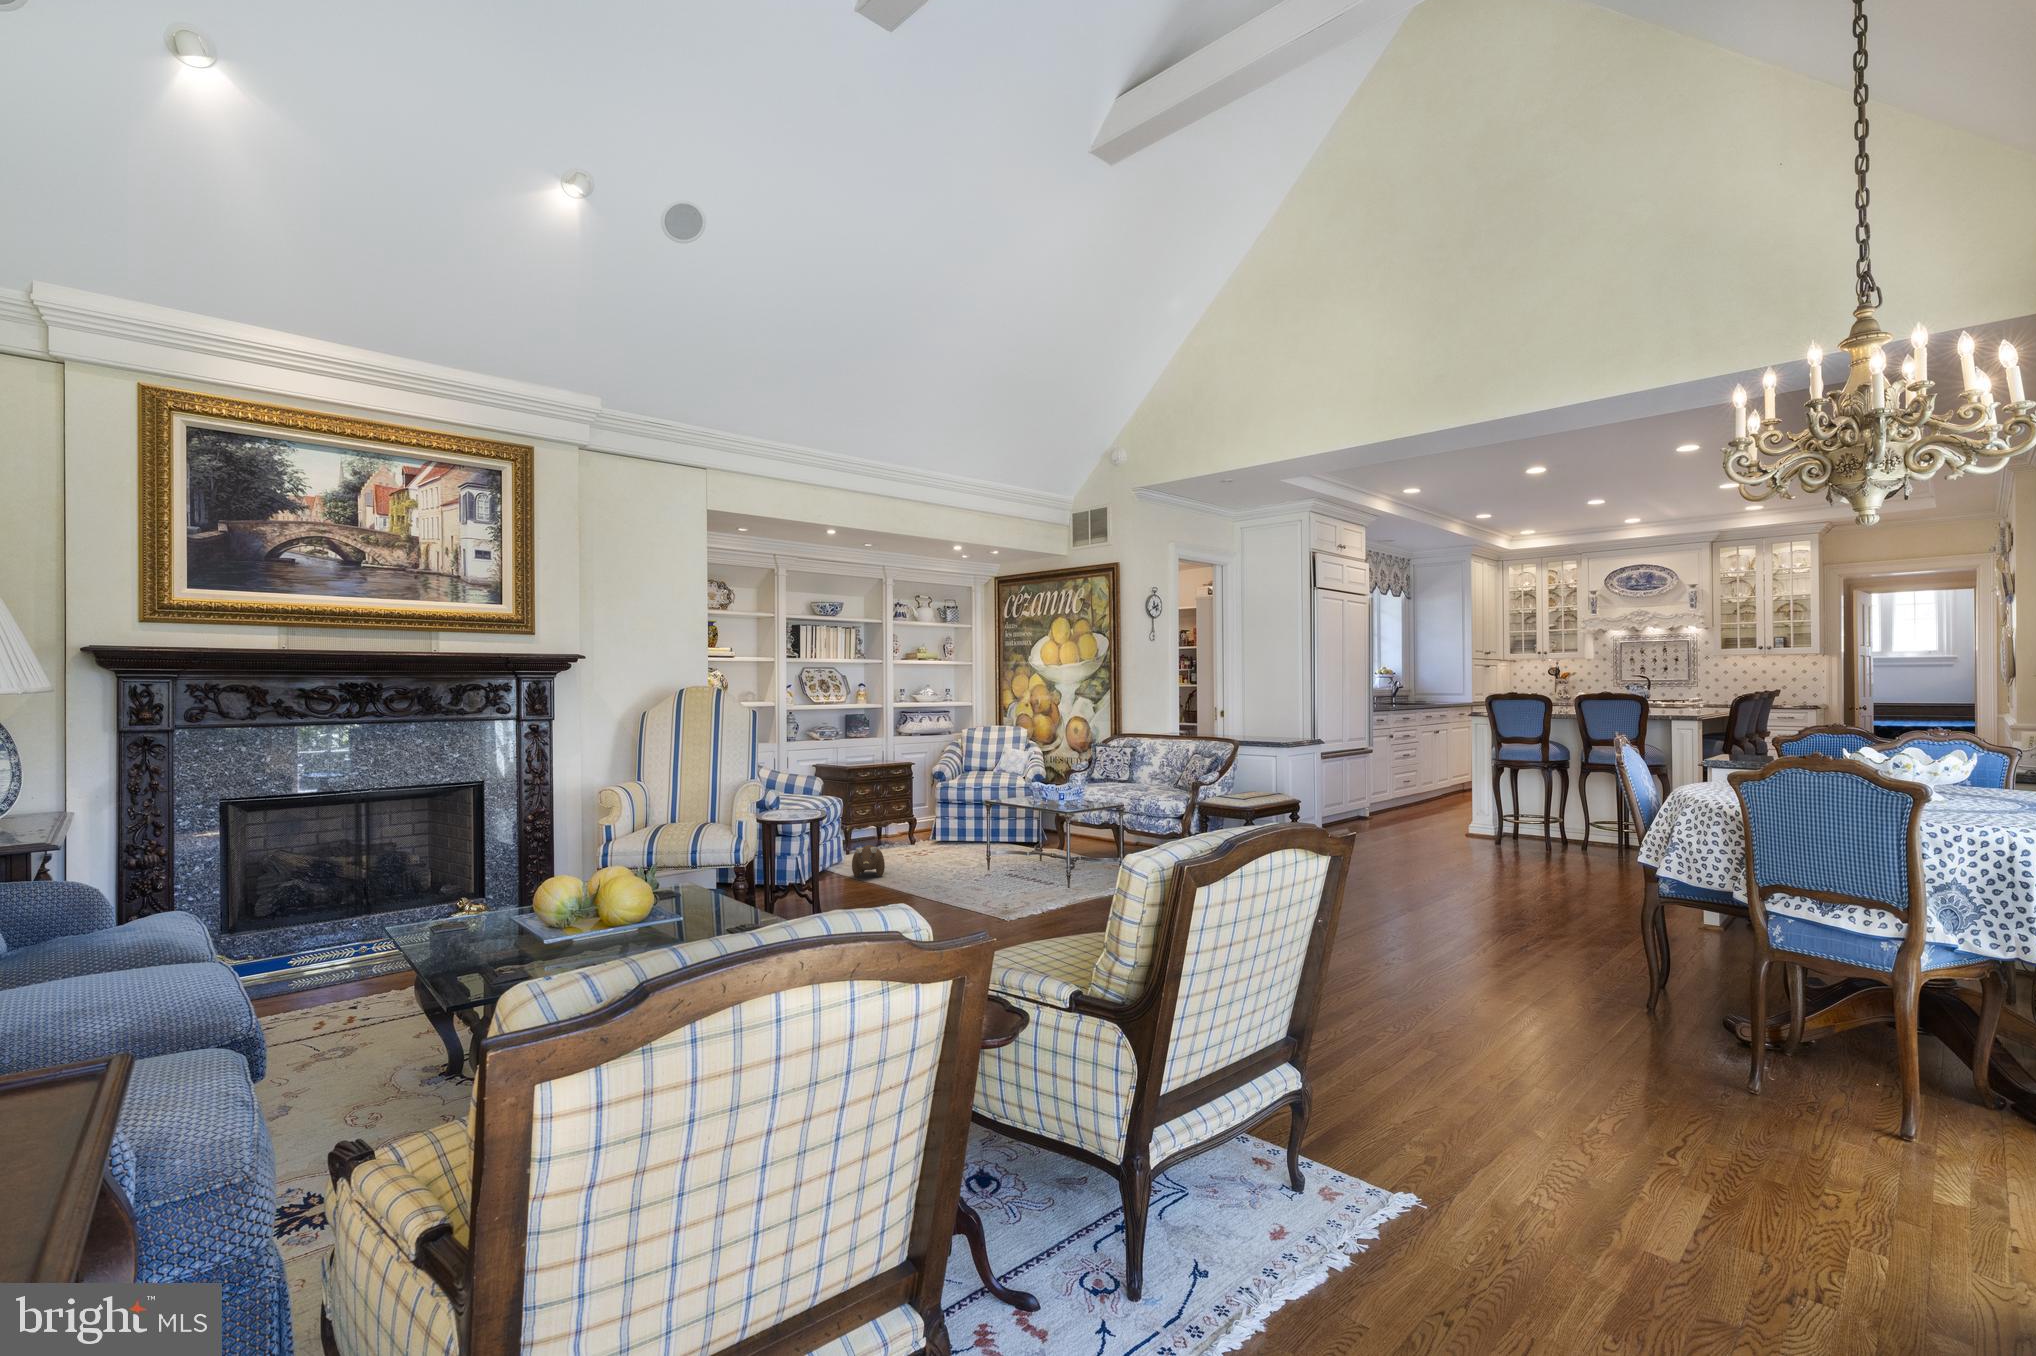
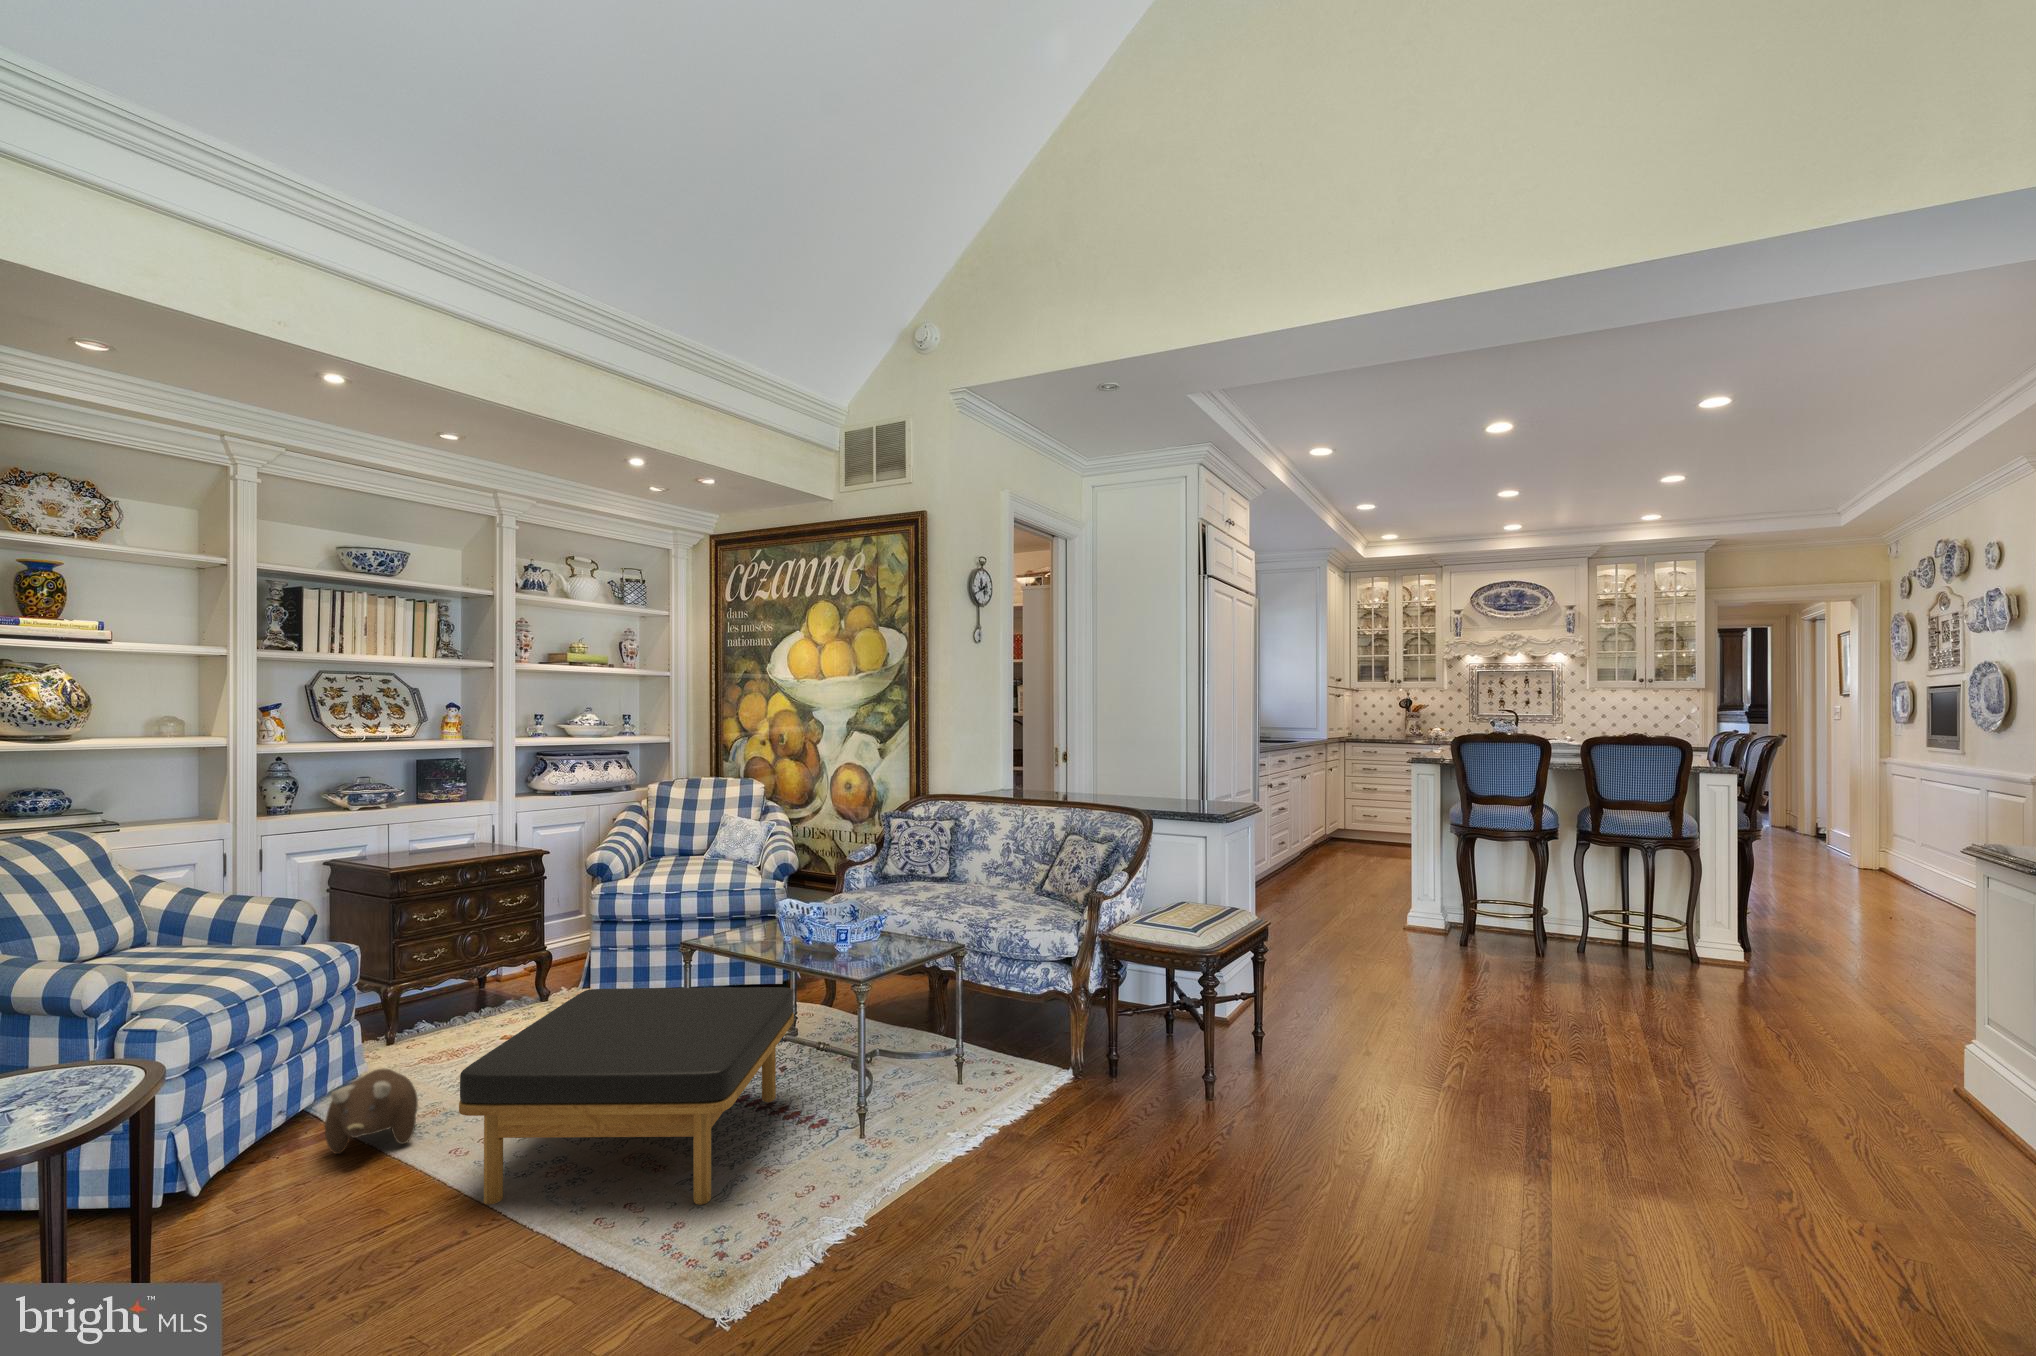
ottoman: none [909,820,1042,895] -> present [459,987,794,1205]

